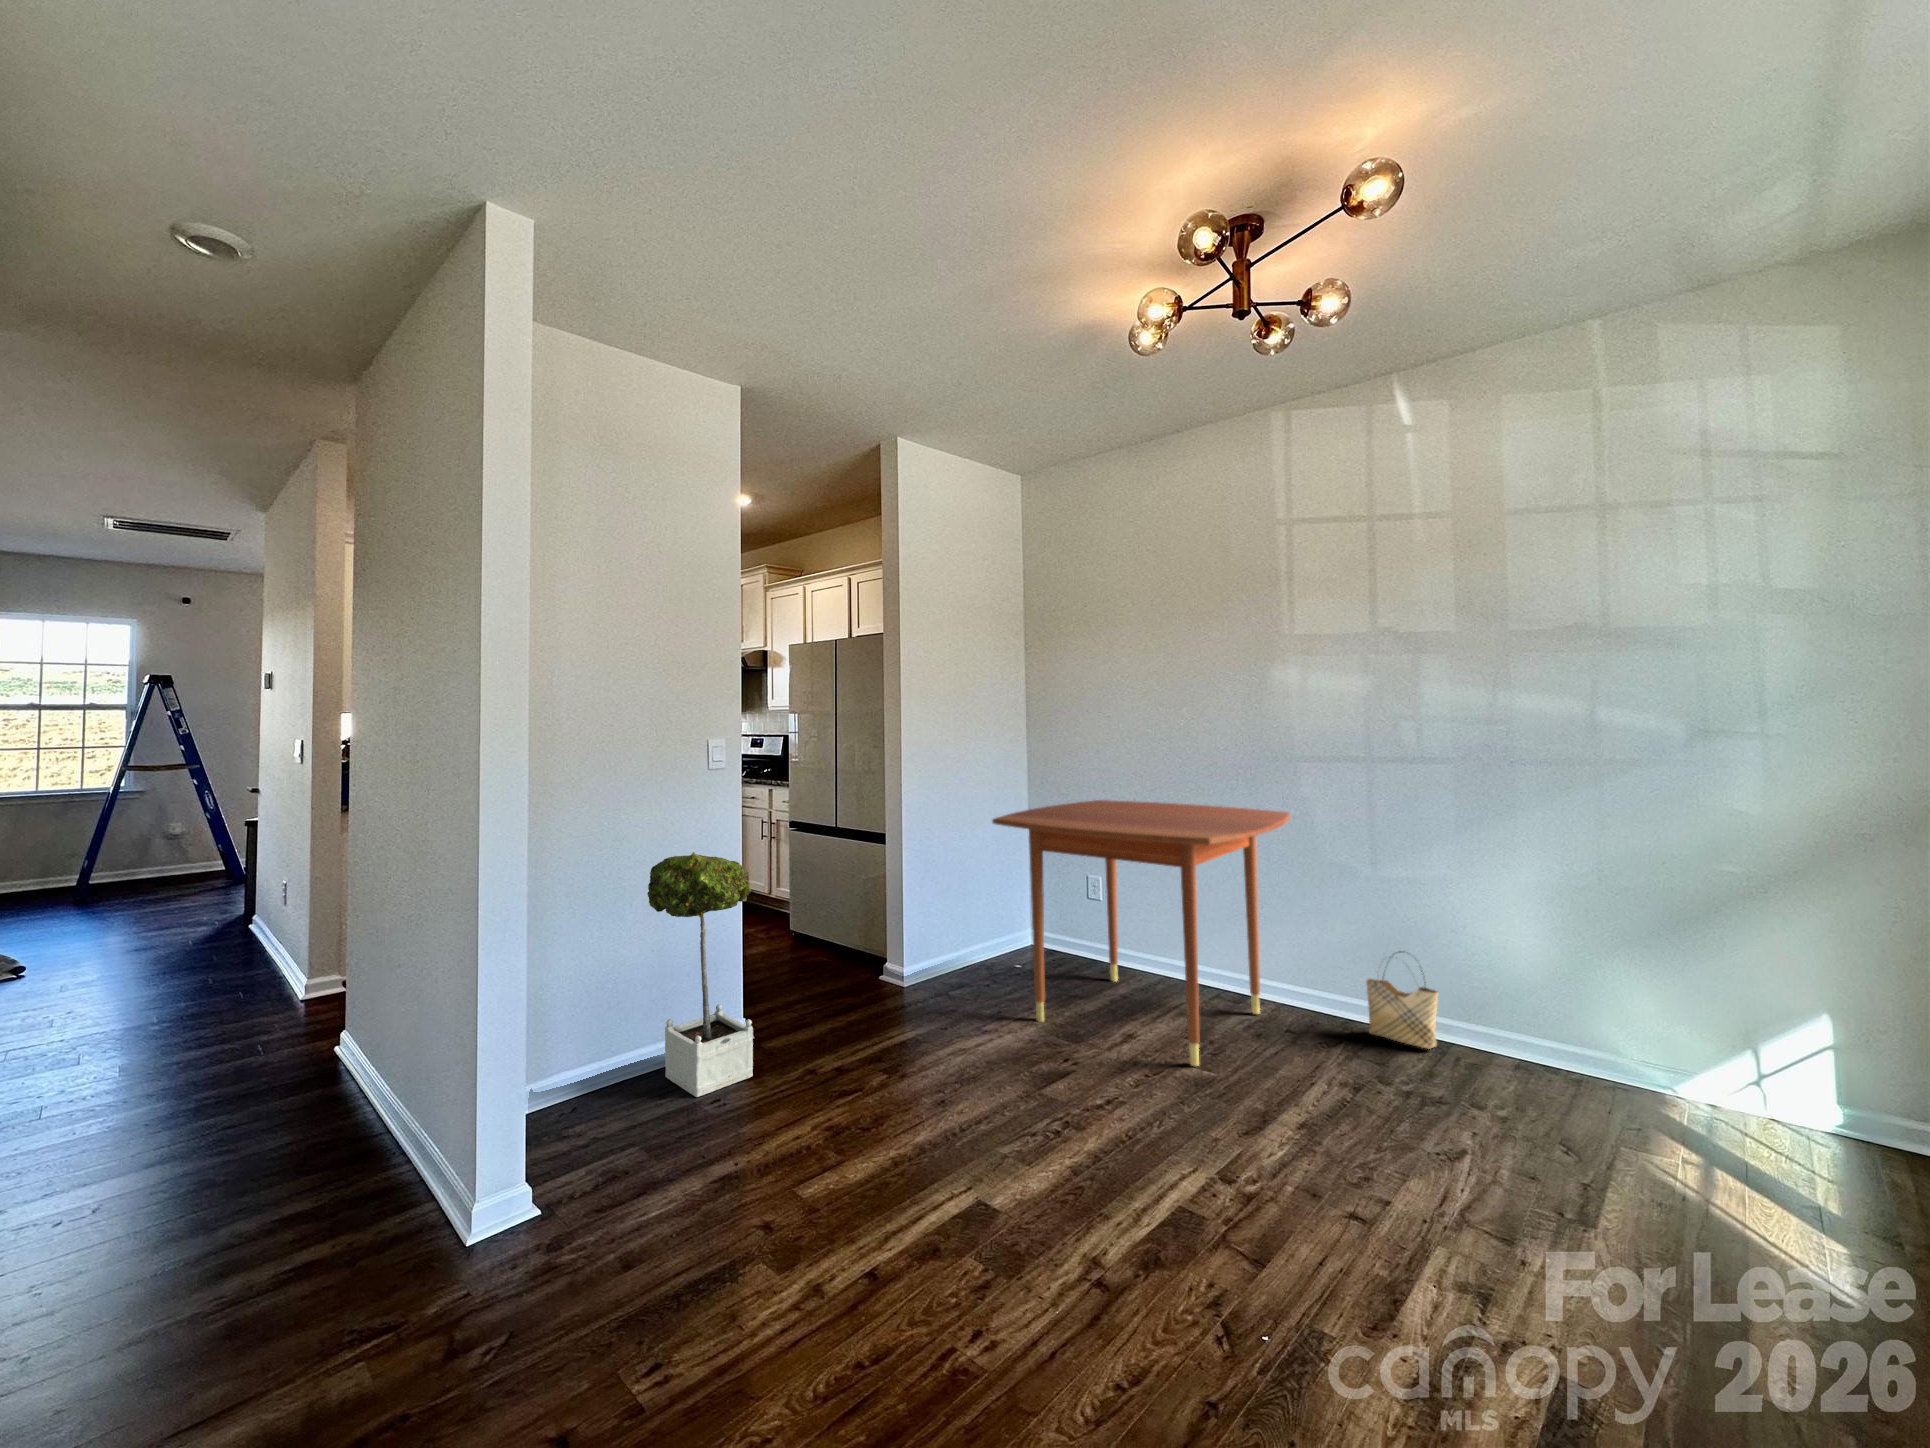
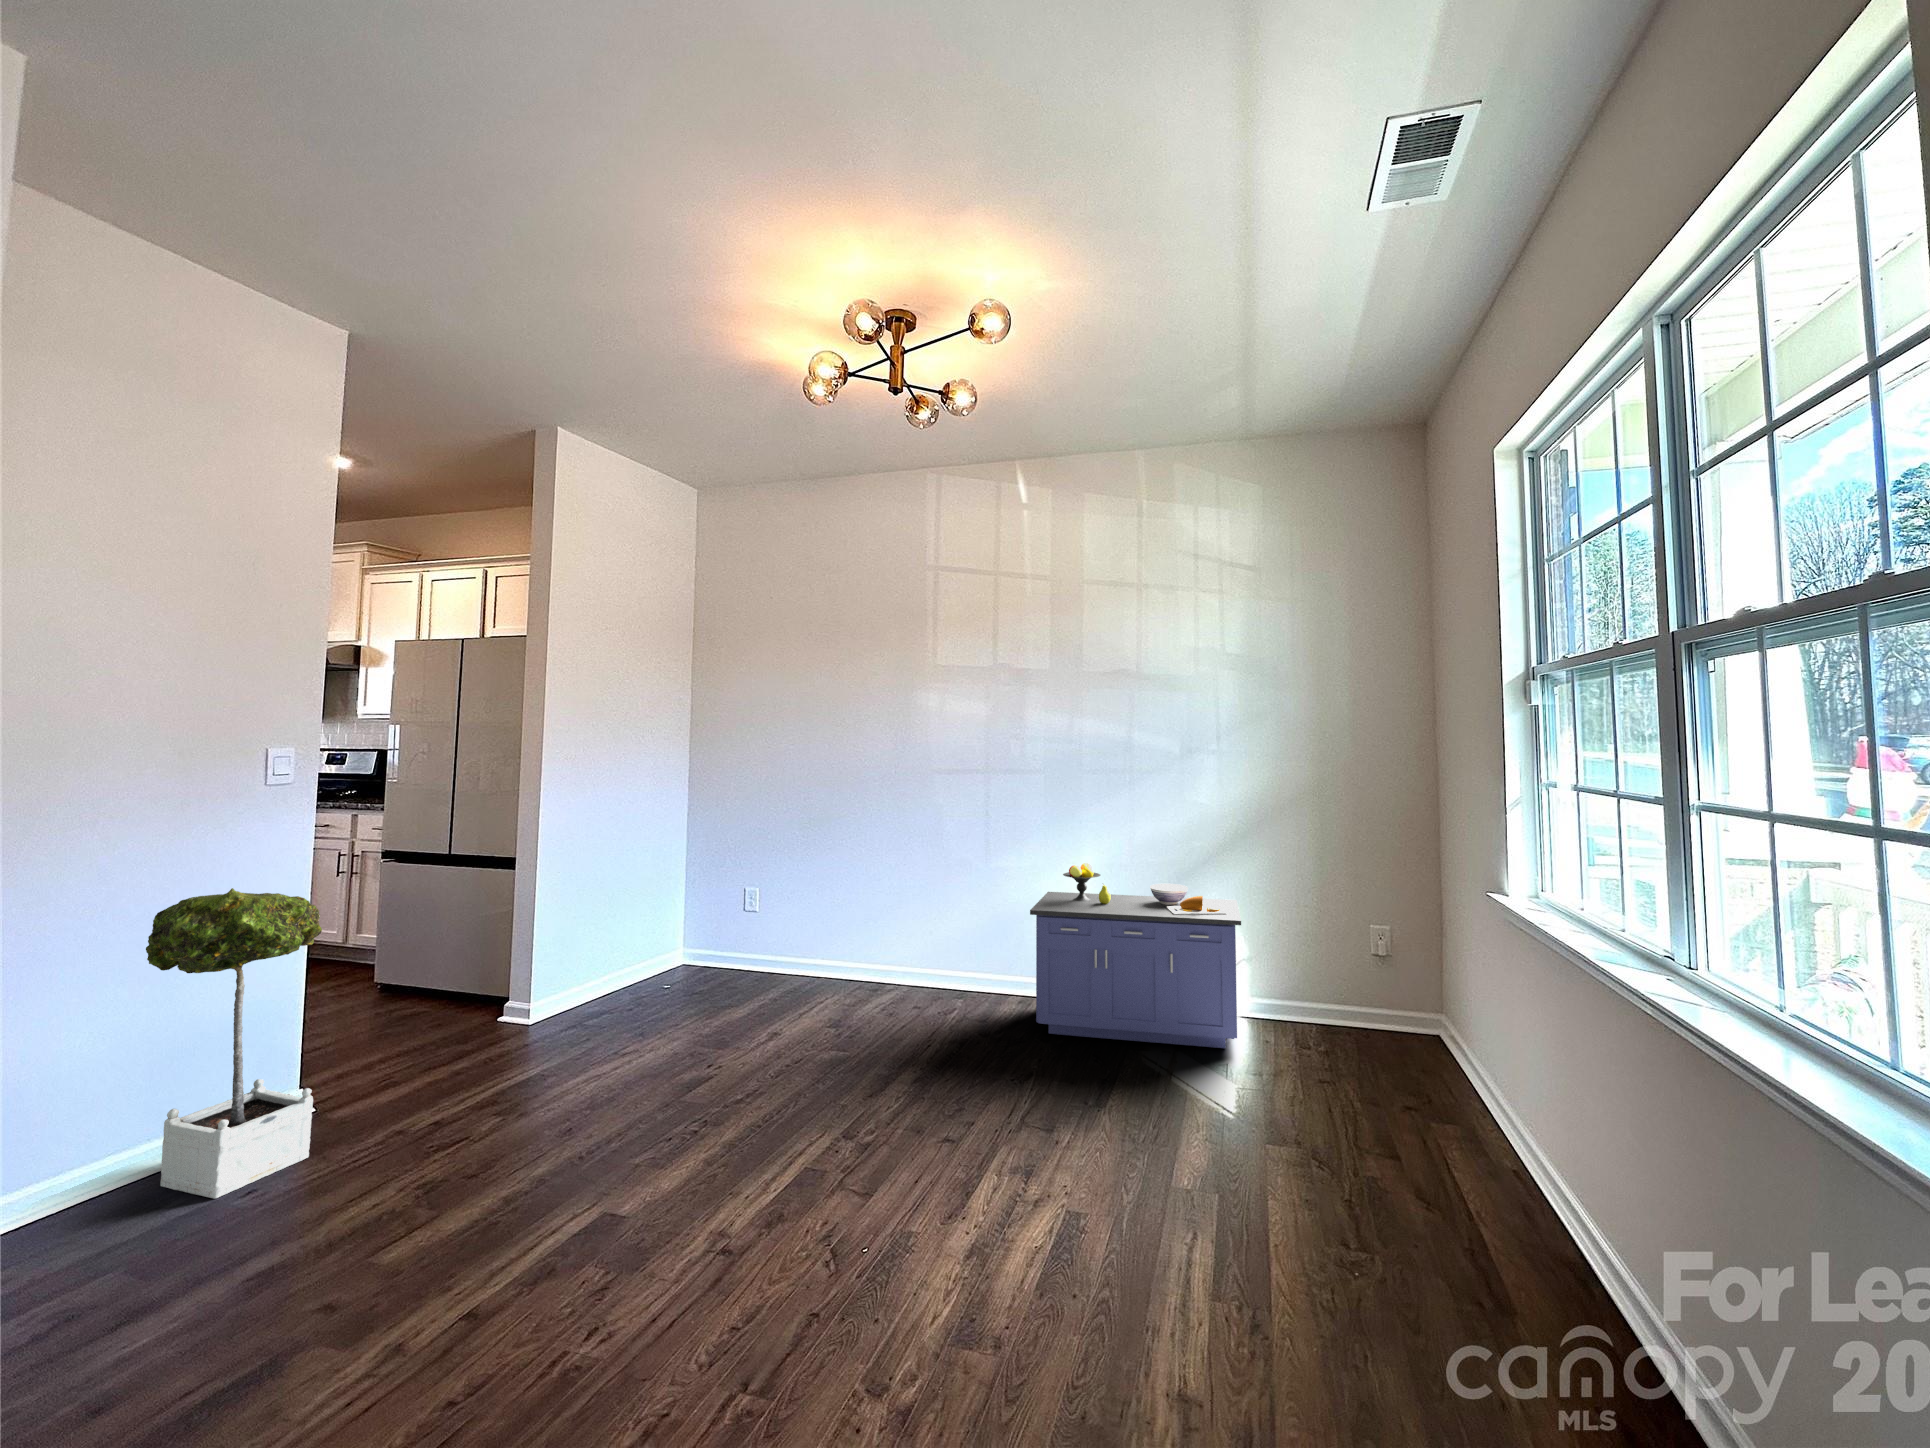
dining table: present [992,800,1290,1066] -> none [648,813,930,1049]
storage cabinet: none [1443,884,1841,1185] -> present [1030,863,1241,1048]
woven basket: present [1366,958,1438,1049] -> none [980,926,1031,1002]

